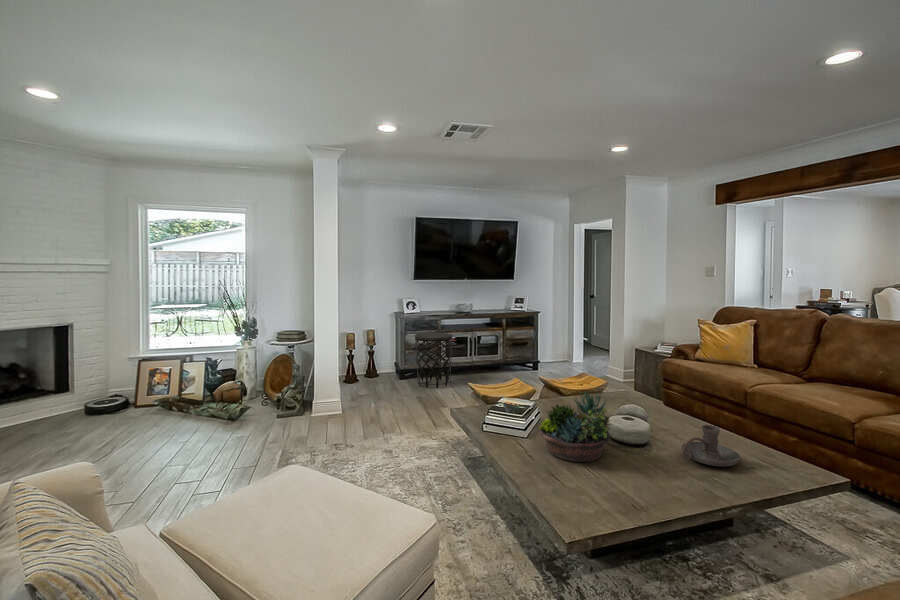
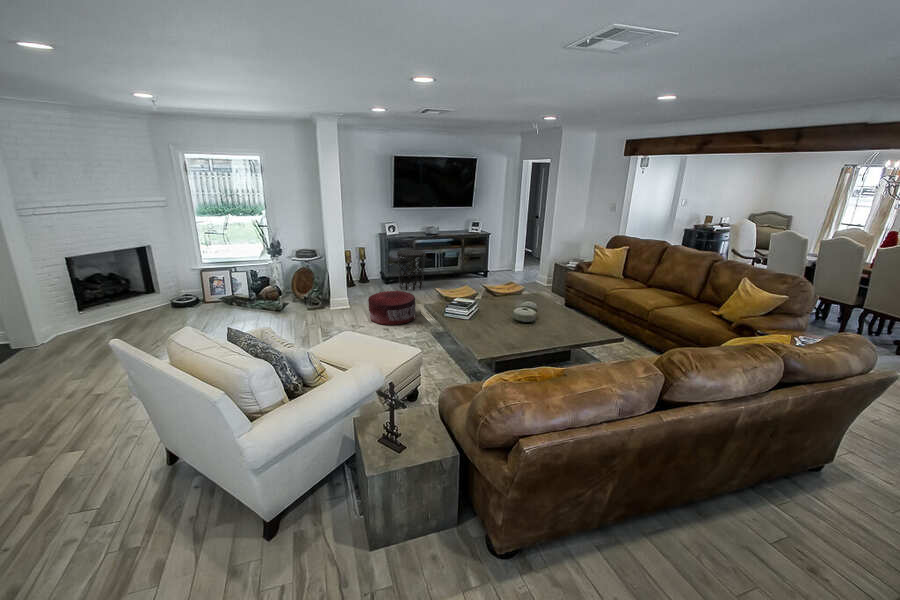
pouf: none [362,386,437,443] -> present [368,290,416,325]
succulent planter: present [540,392,610,462] -> none [473,294,508,329]
candle holder: present [682,425,740,467] -> none [539,312,566,330]

